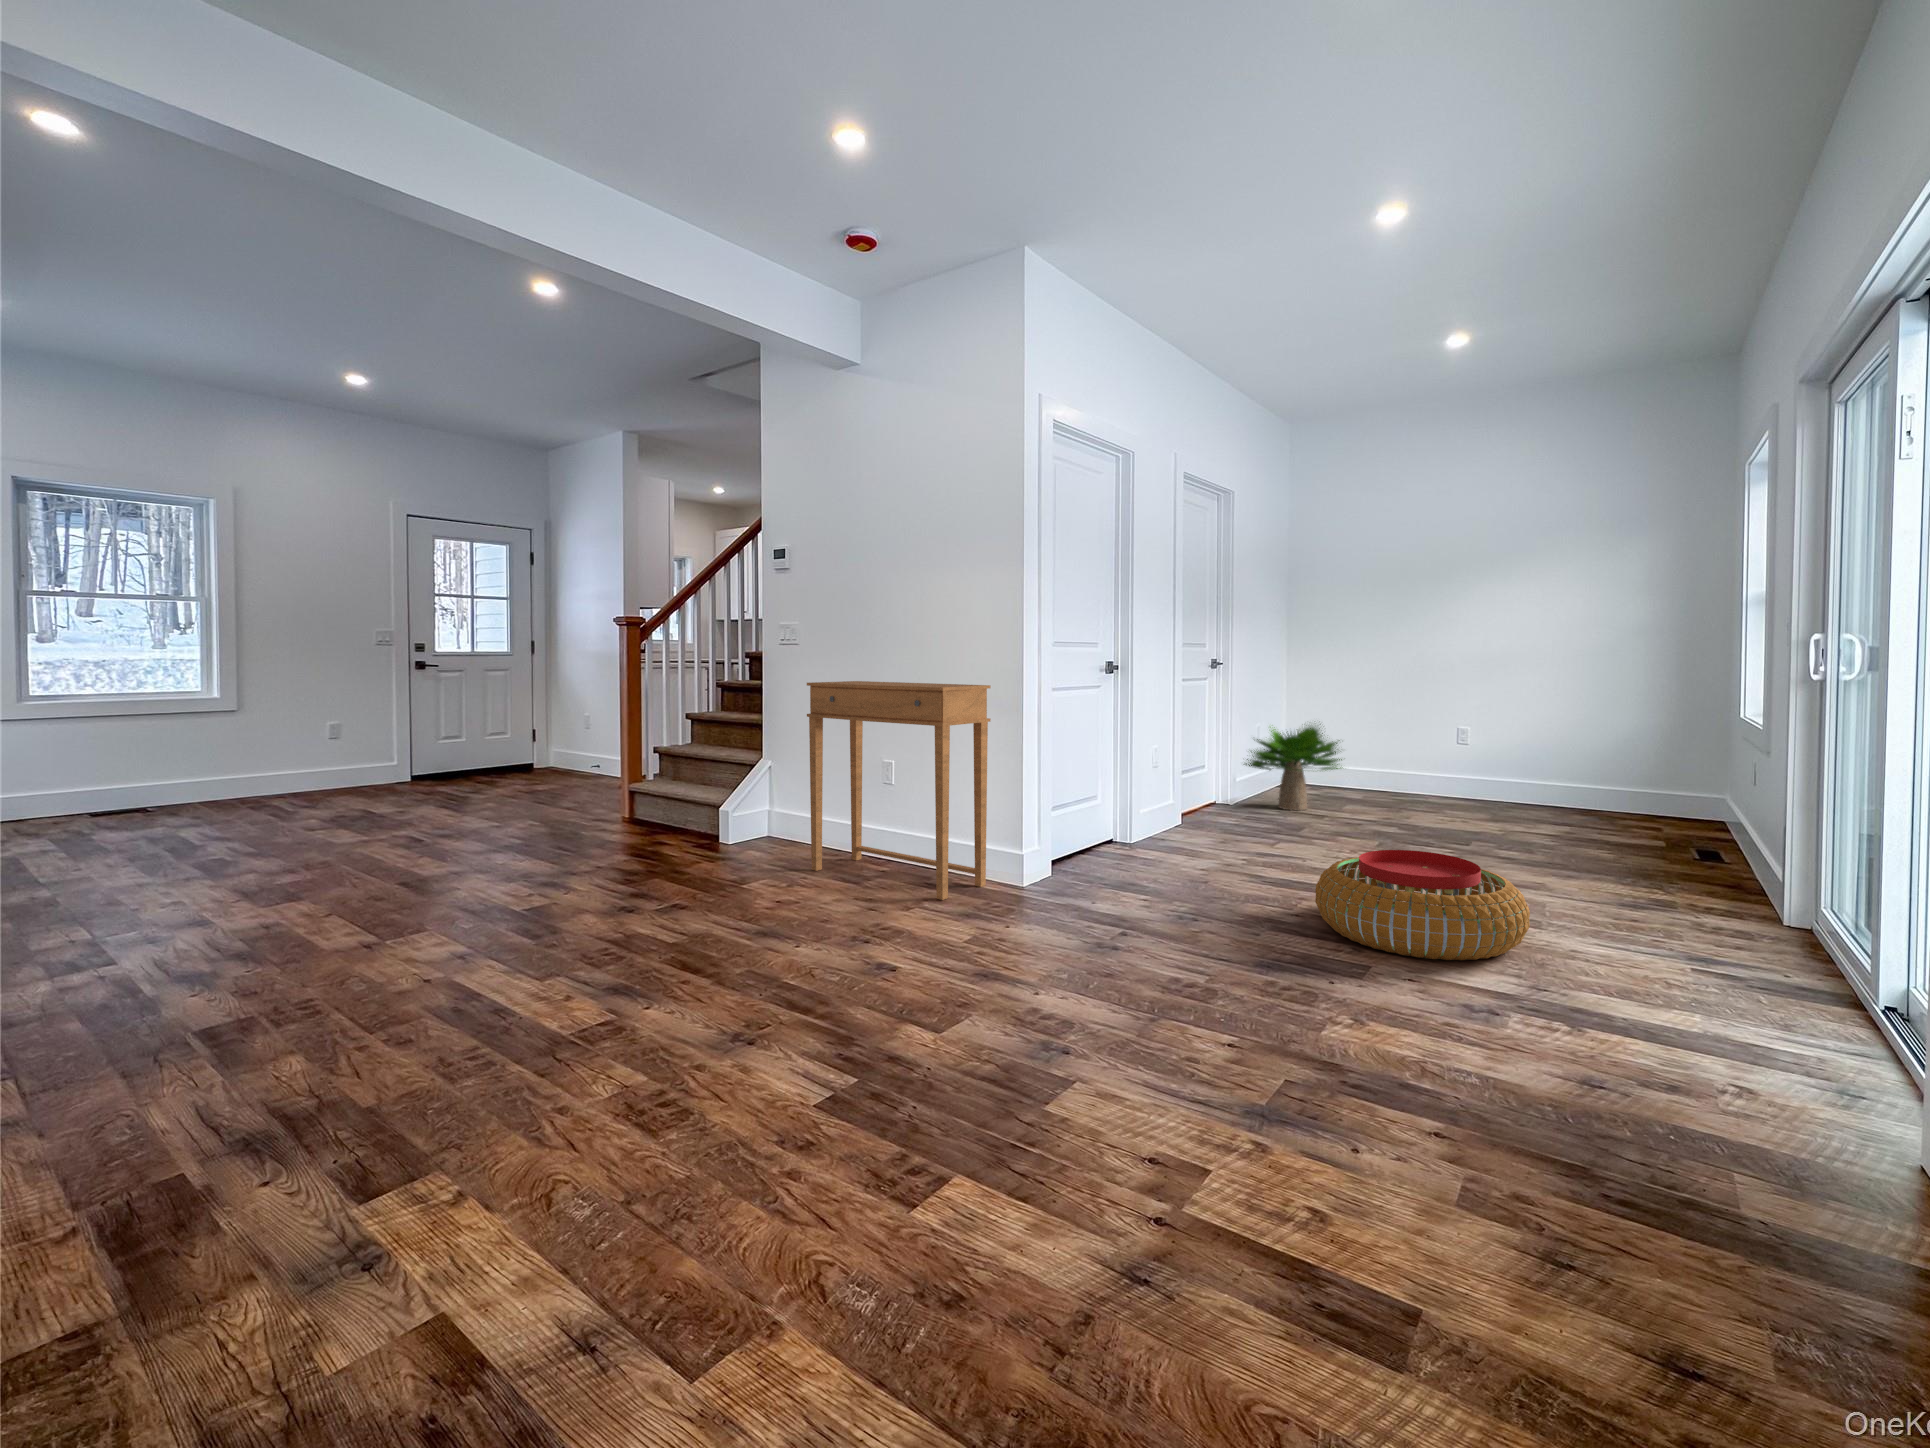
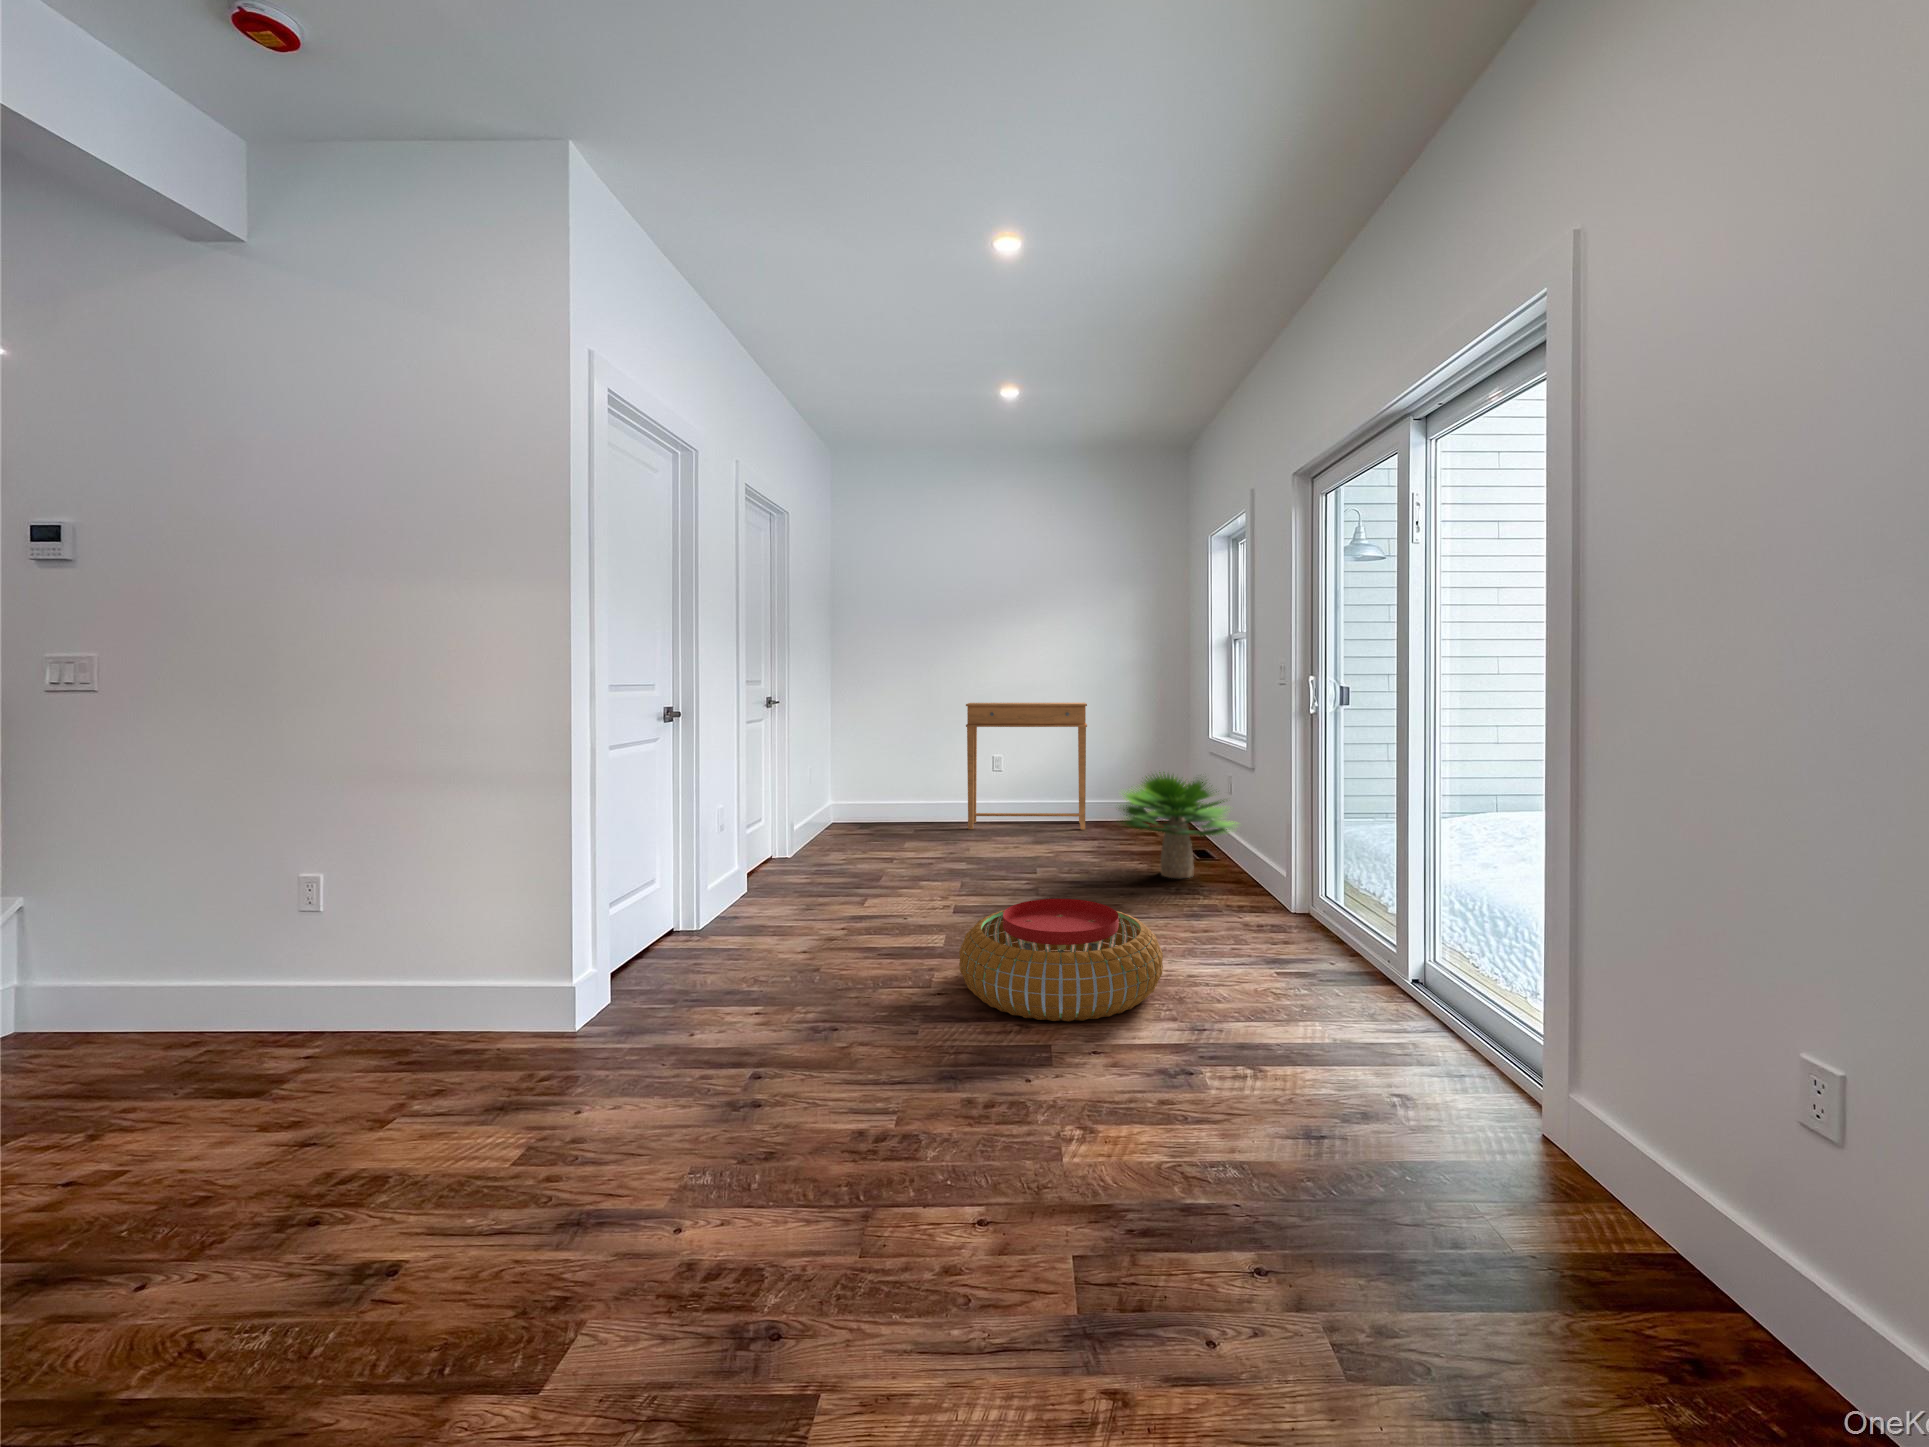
side table: present [807,681,991,900] -> present [966,703,1087,830]
potted plant: present [1244,724,1343,811] -> present [1121,772,1235,878]

